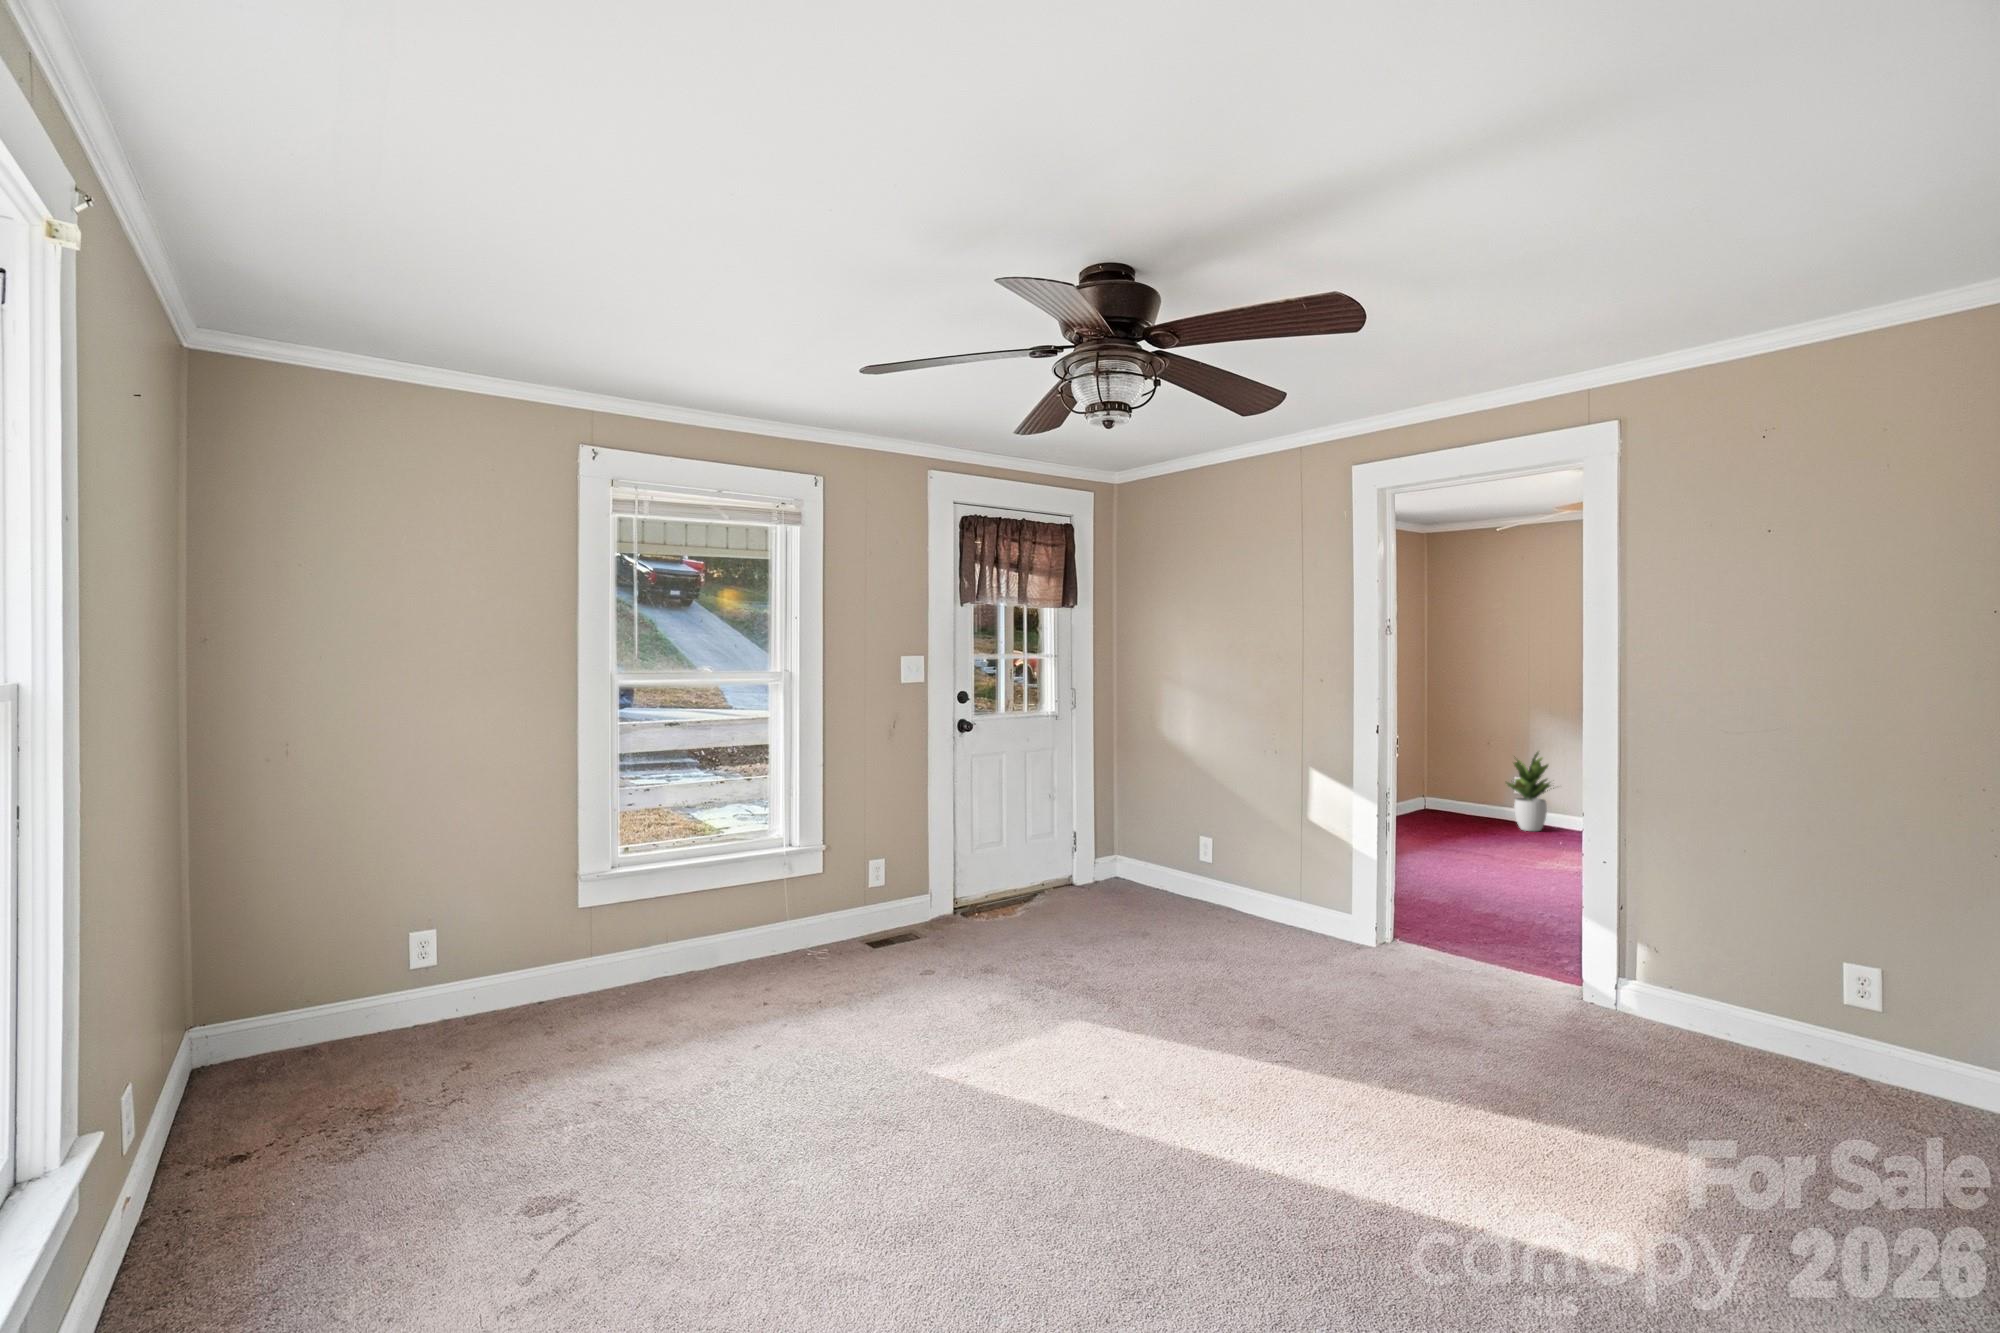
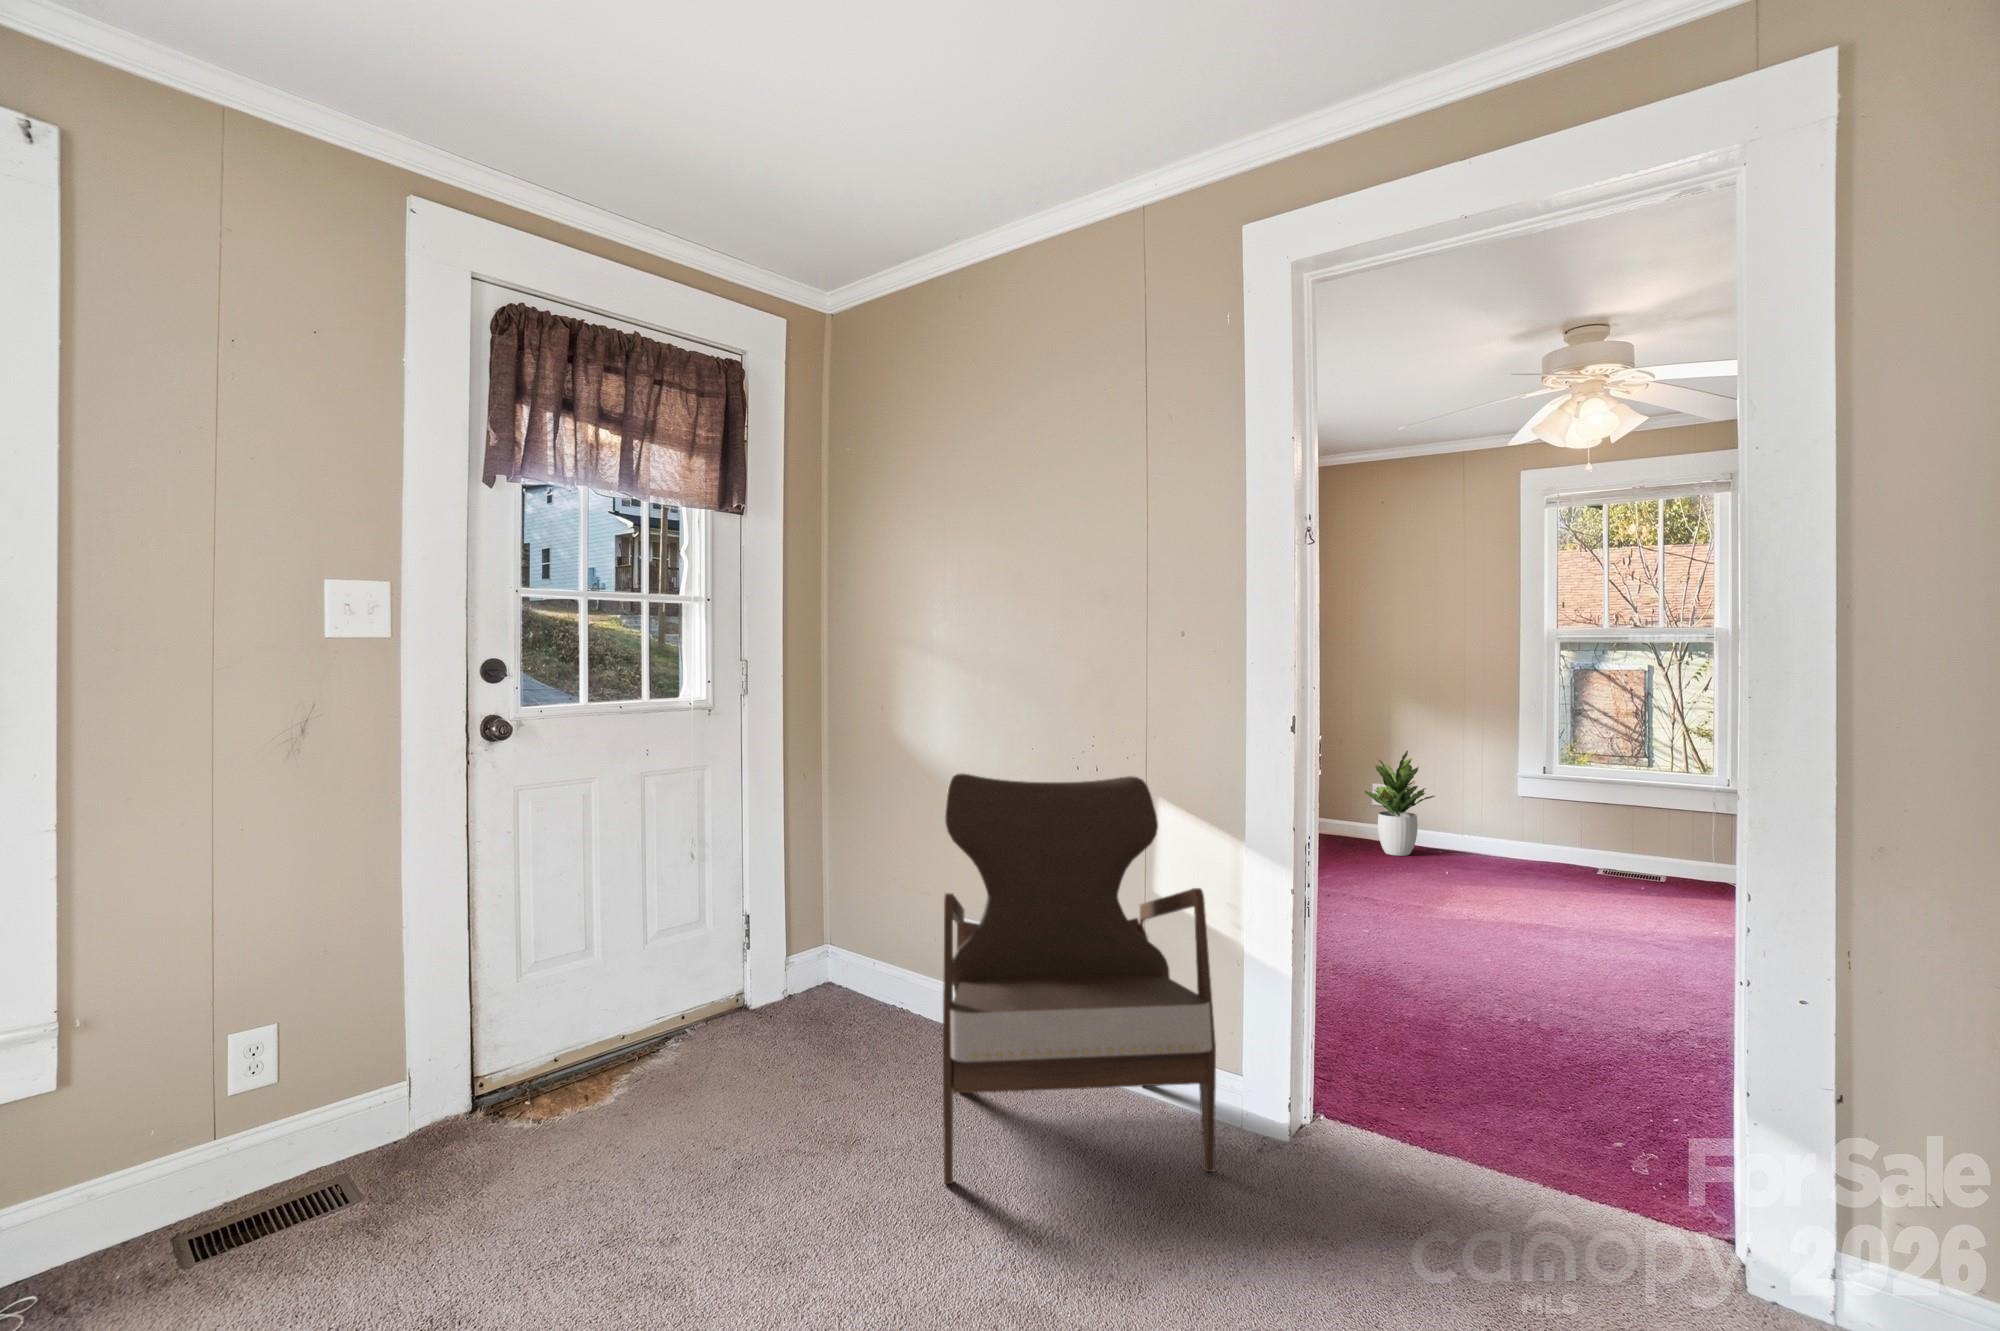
armchair: none [1193,752,1334,953] -> present [943,773,1216,1184]

